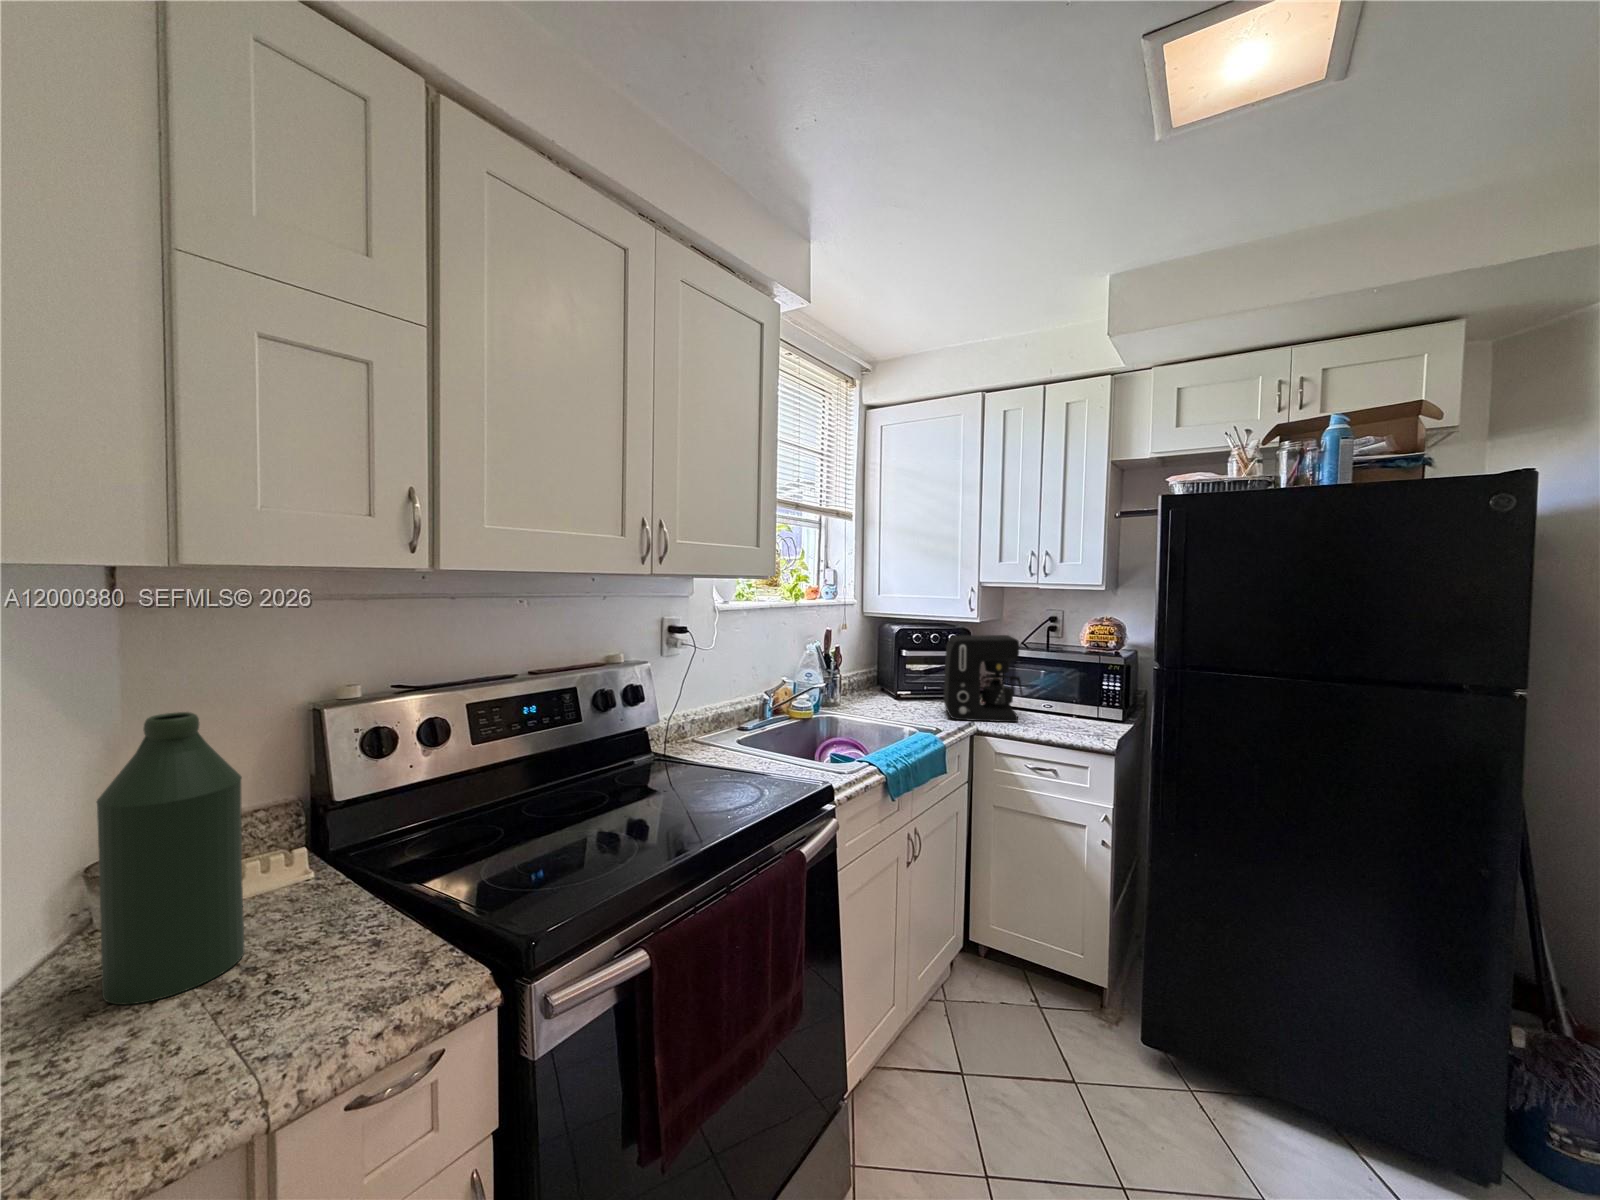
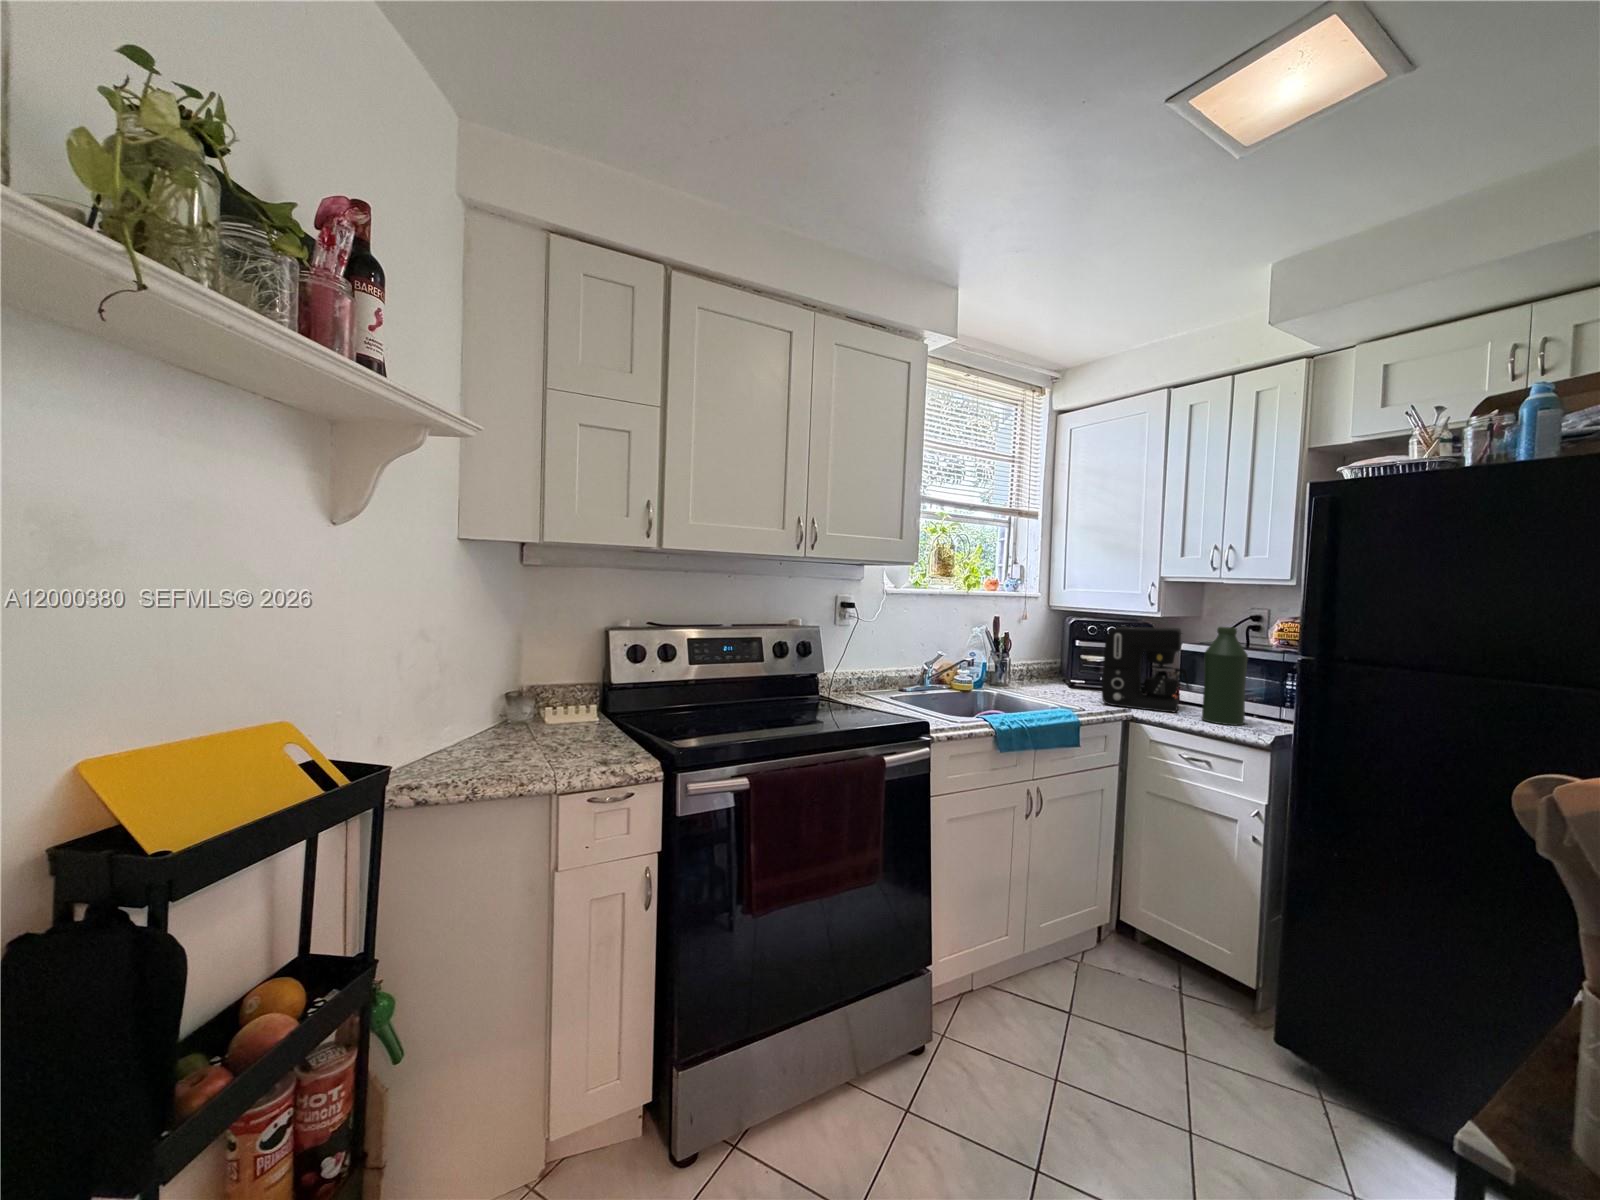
bottle: present [96,712,245,1005] -> present [1202,627,1248,725]

